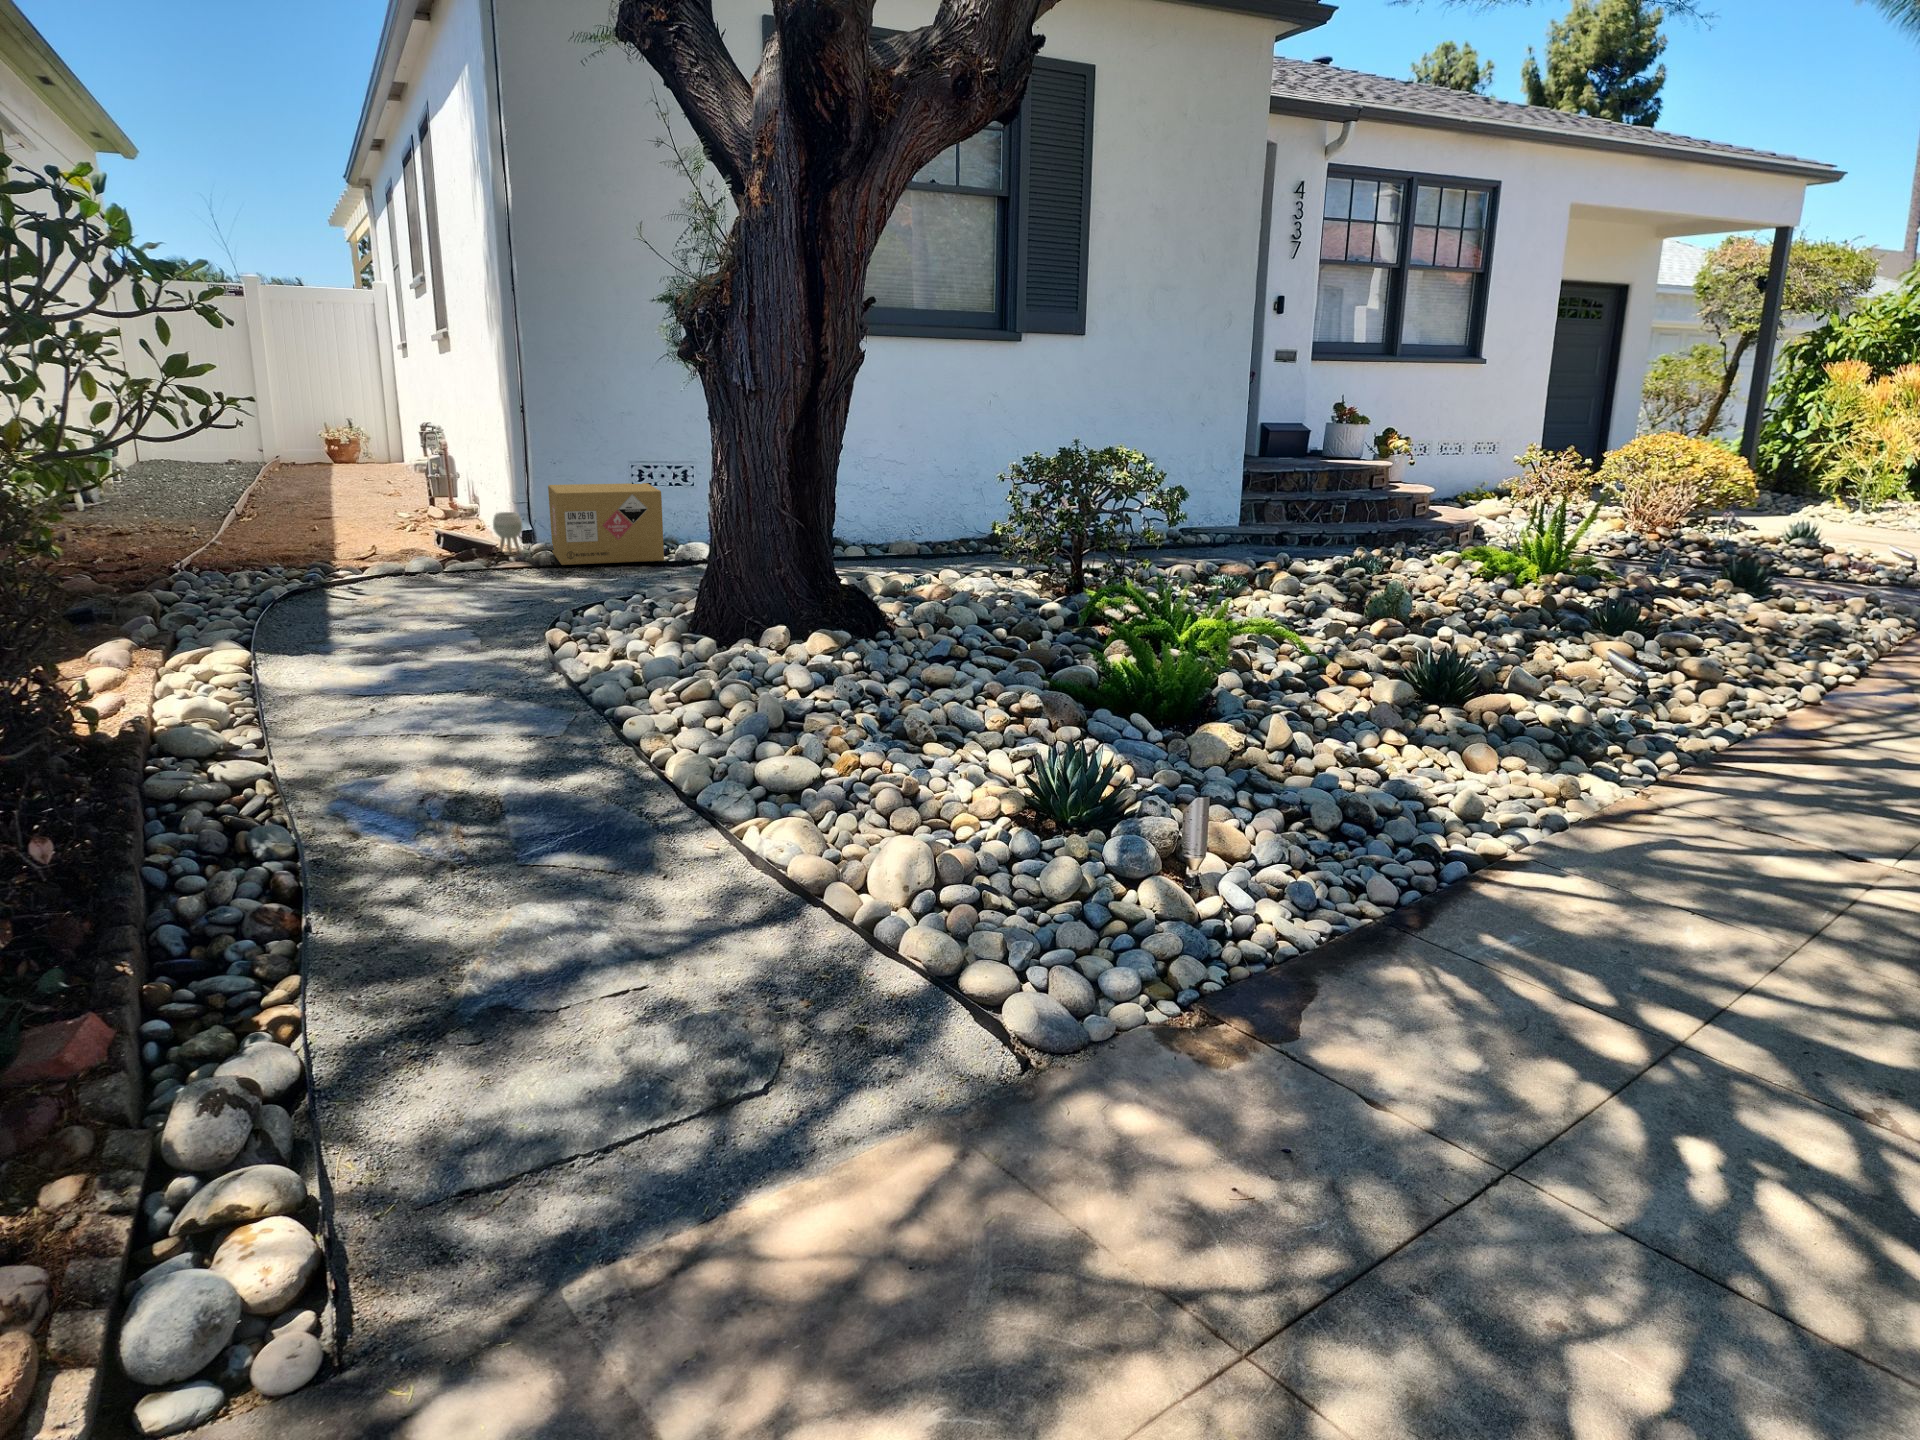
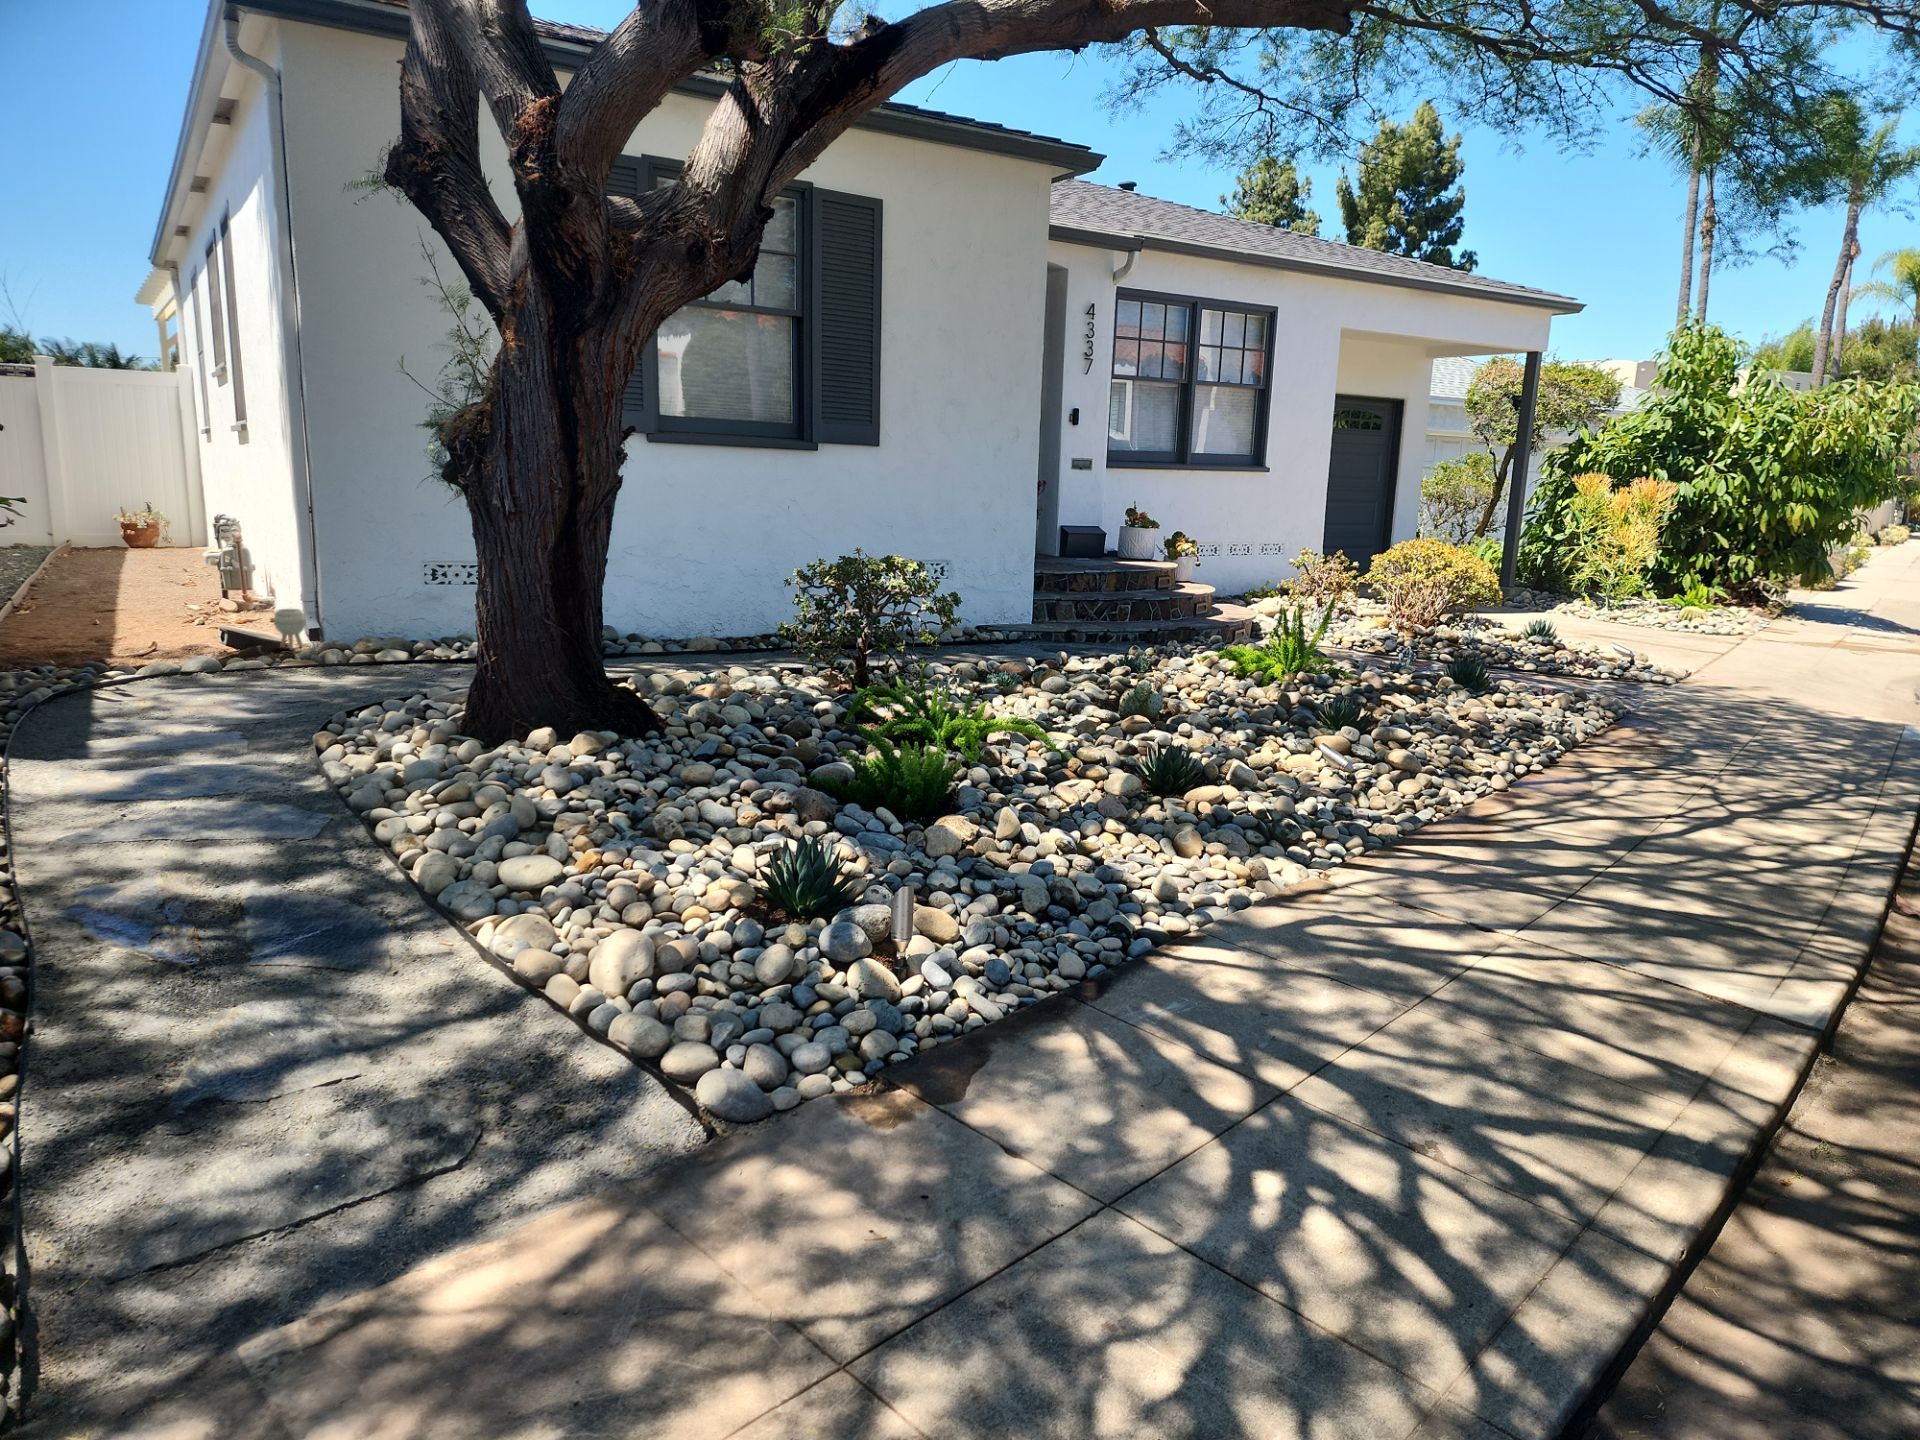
cardboard box: present [548,483,664,565] -> none [333,581,452,662]

